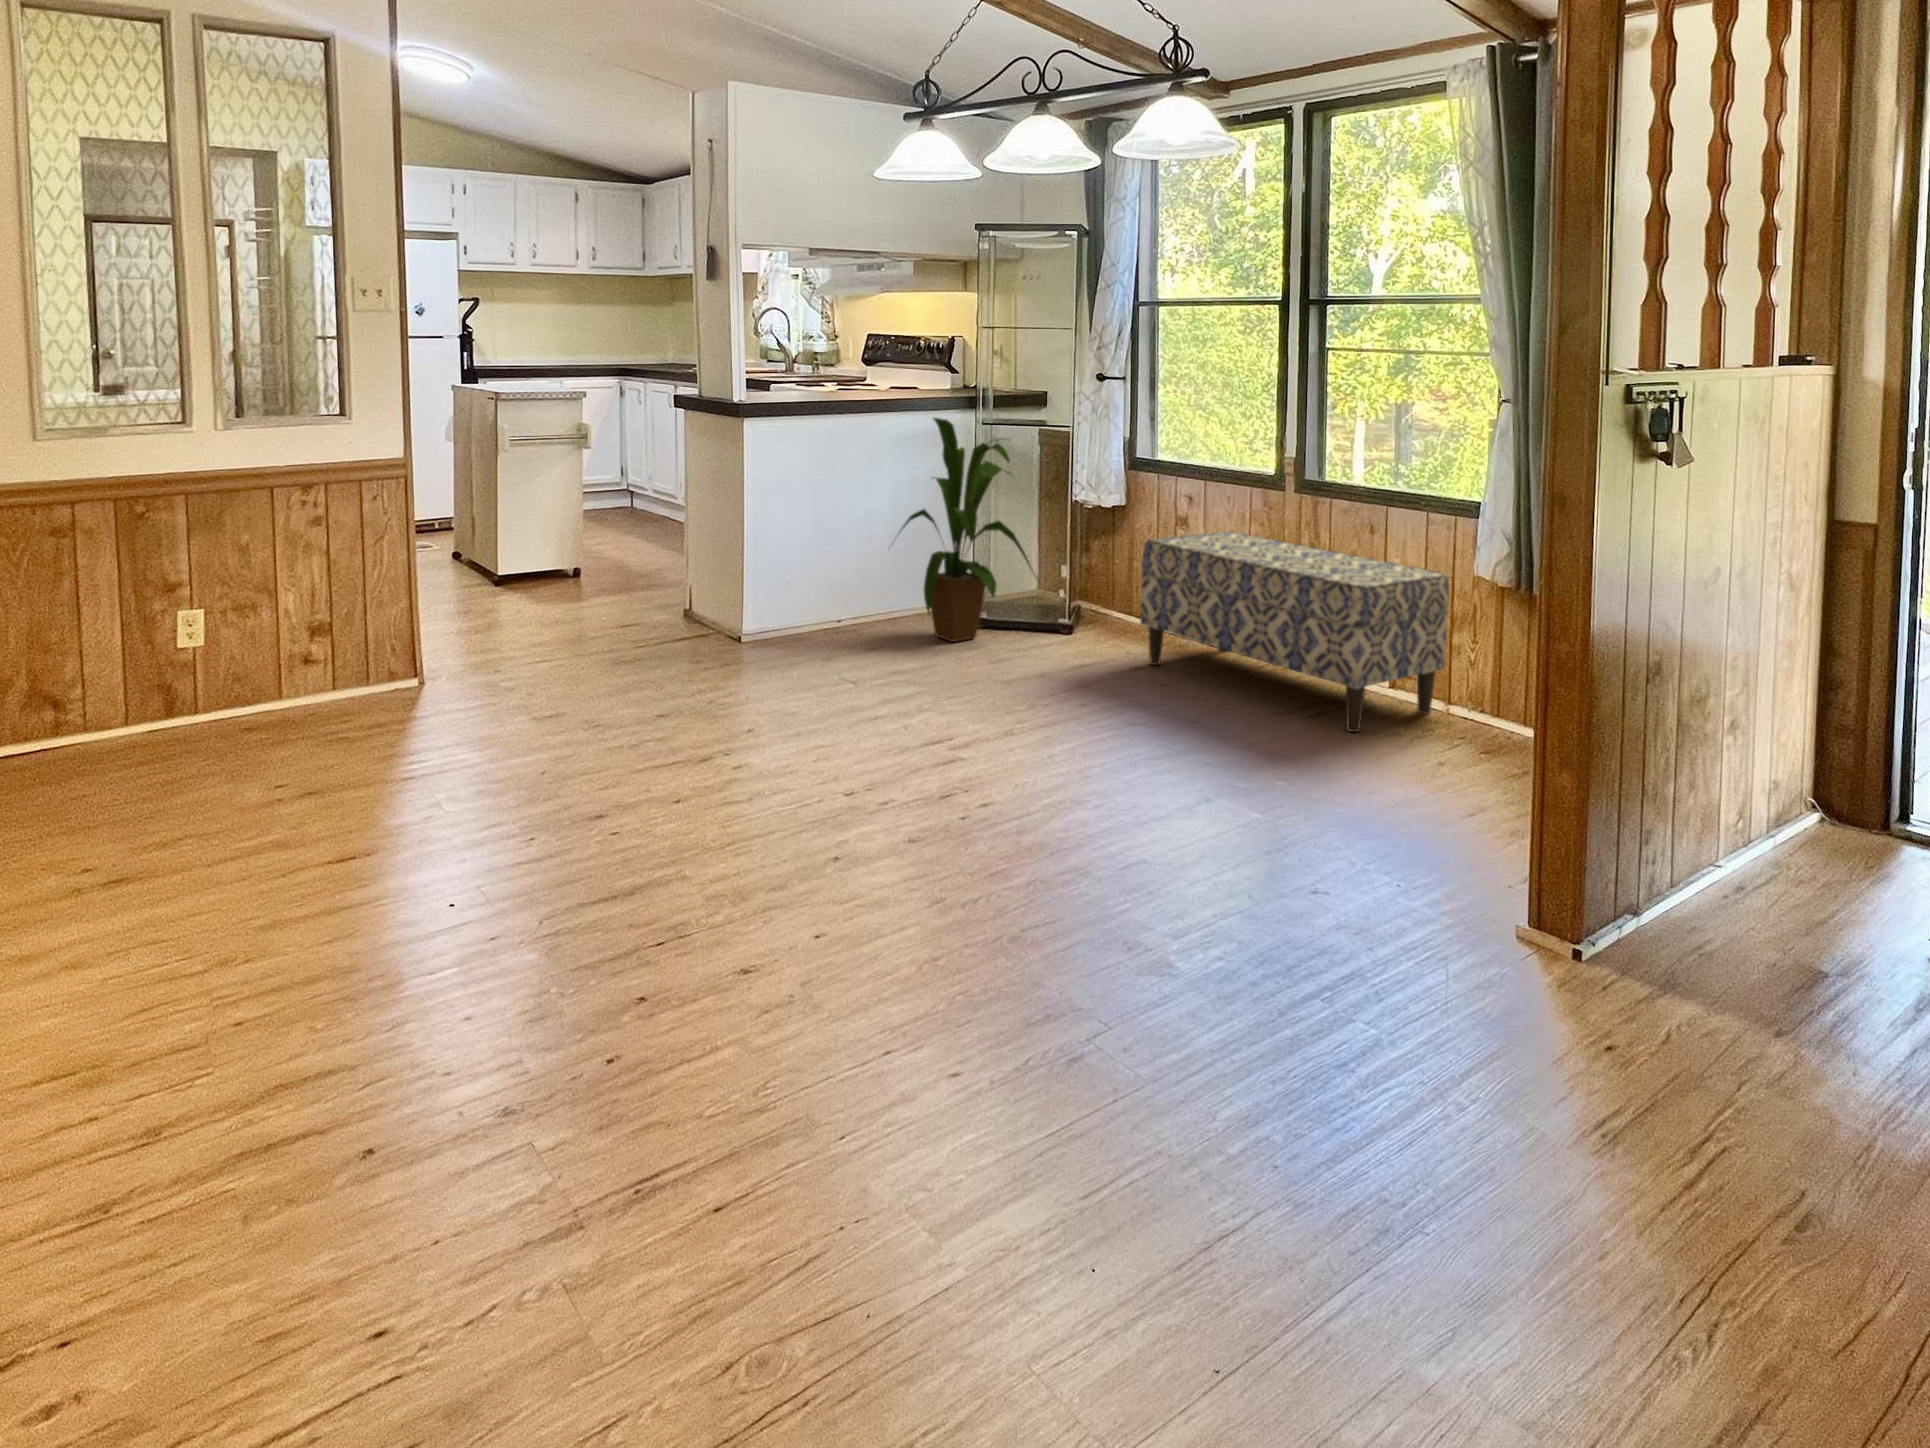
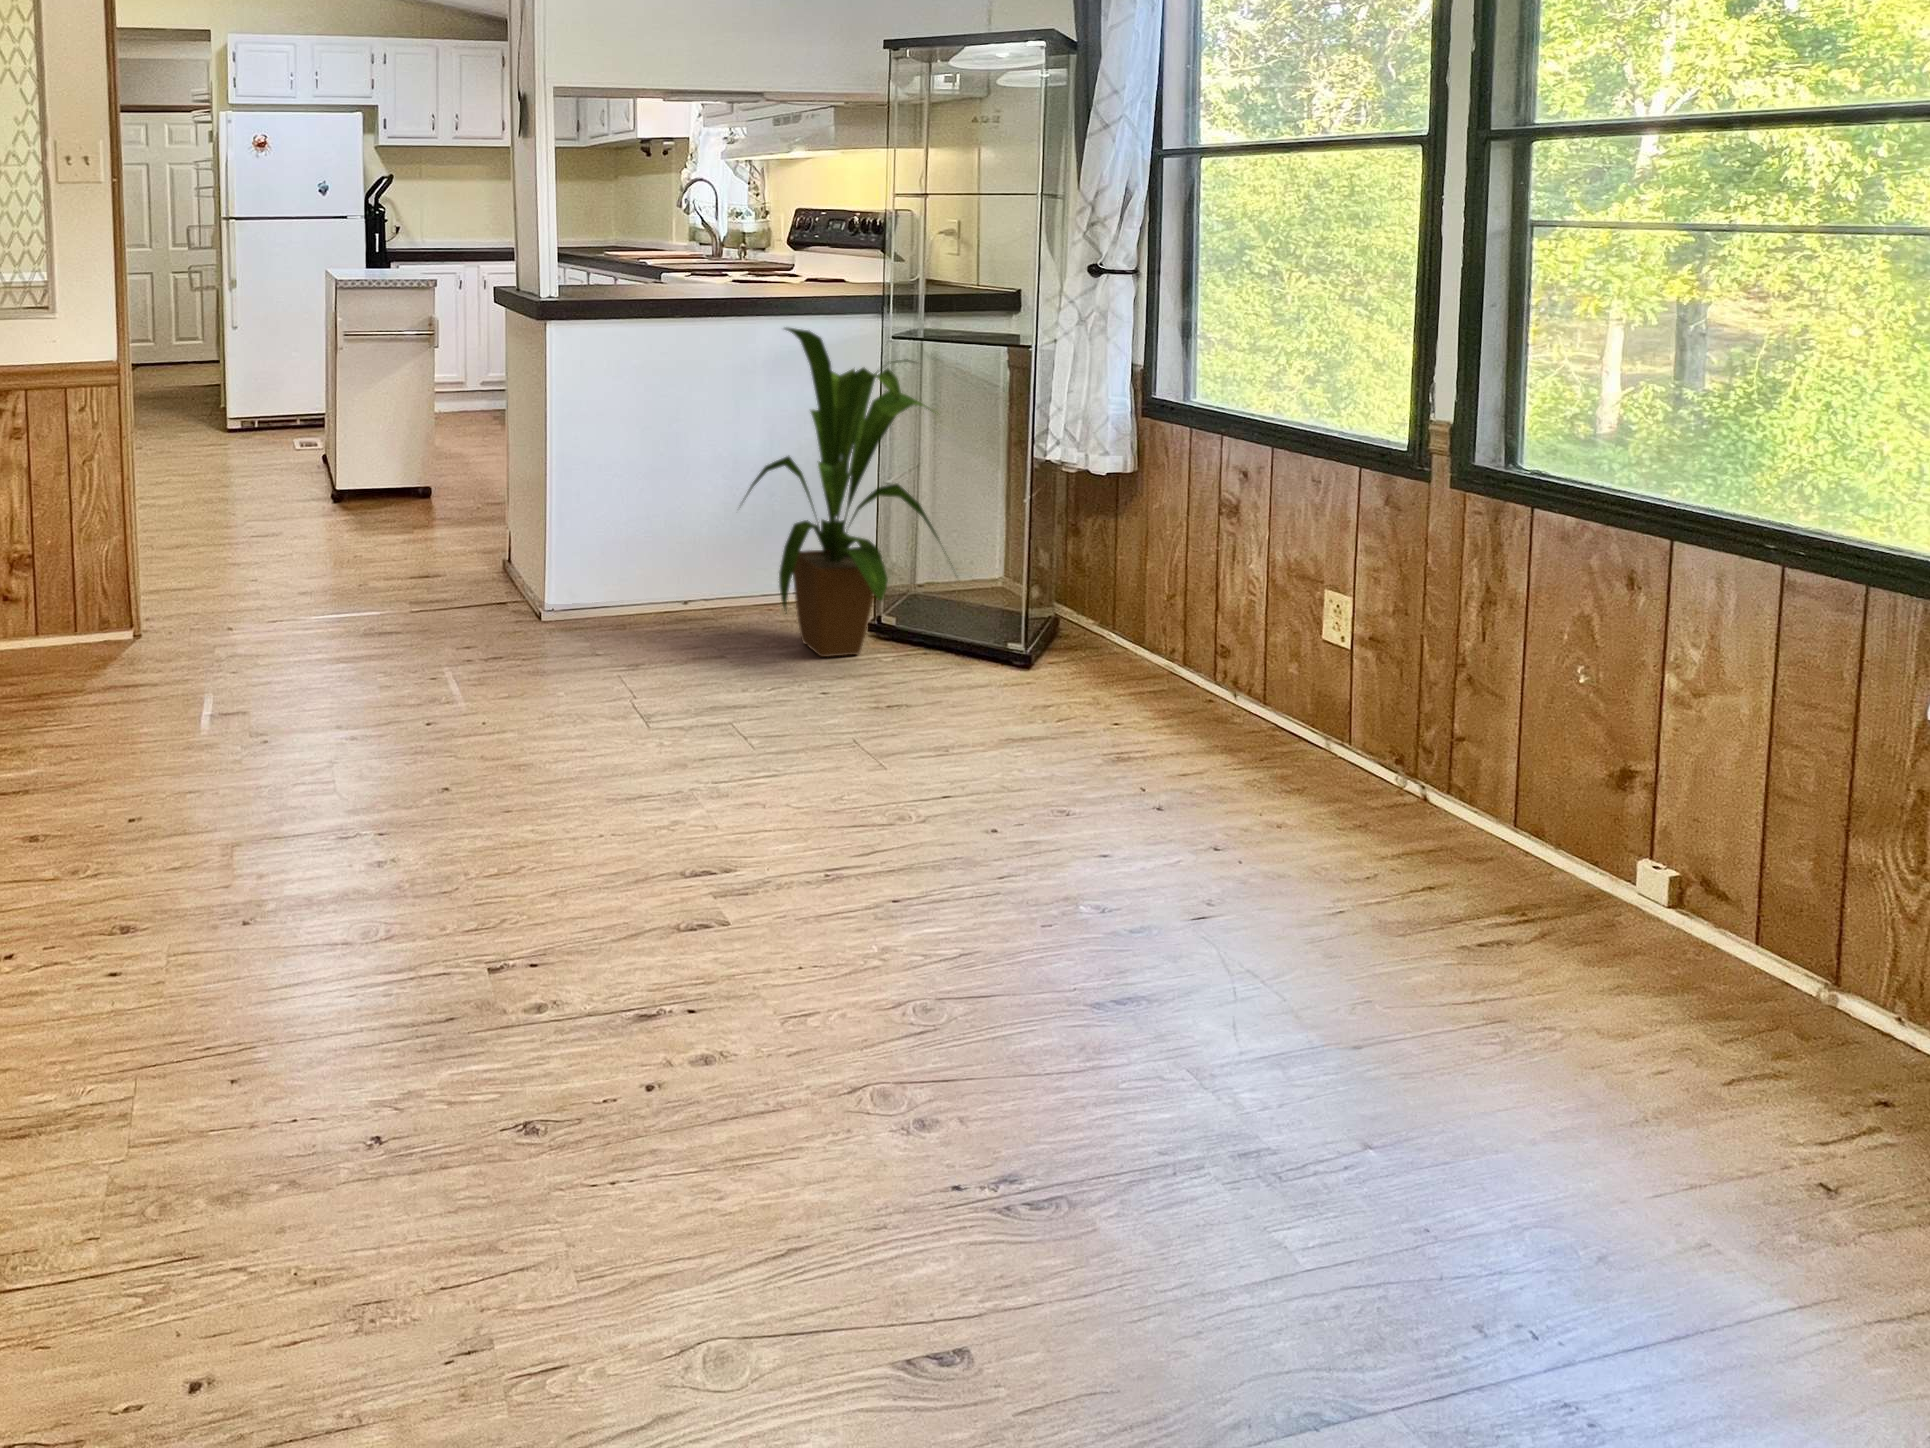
bench: present [1140,531,1449,732] -> none [1122,539,1891,1066]

